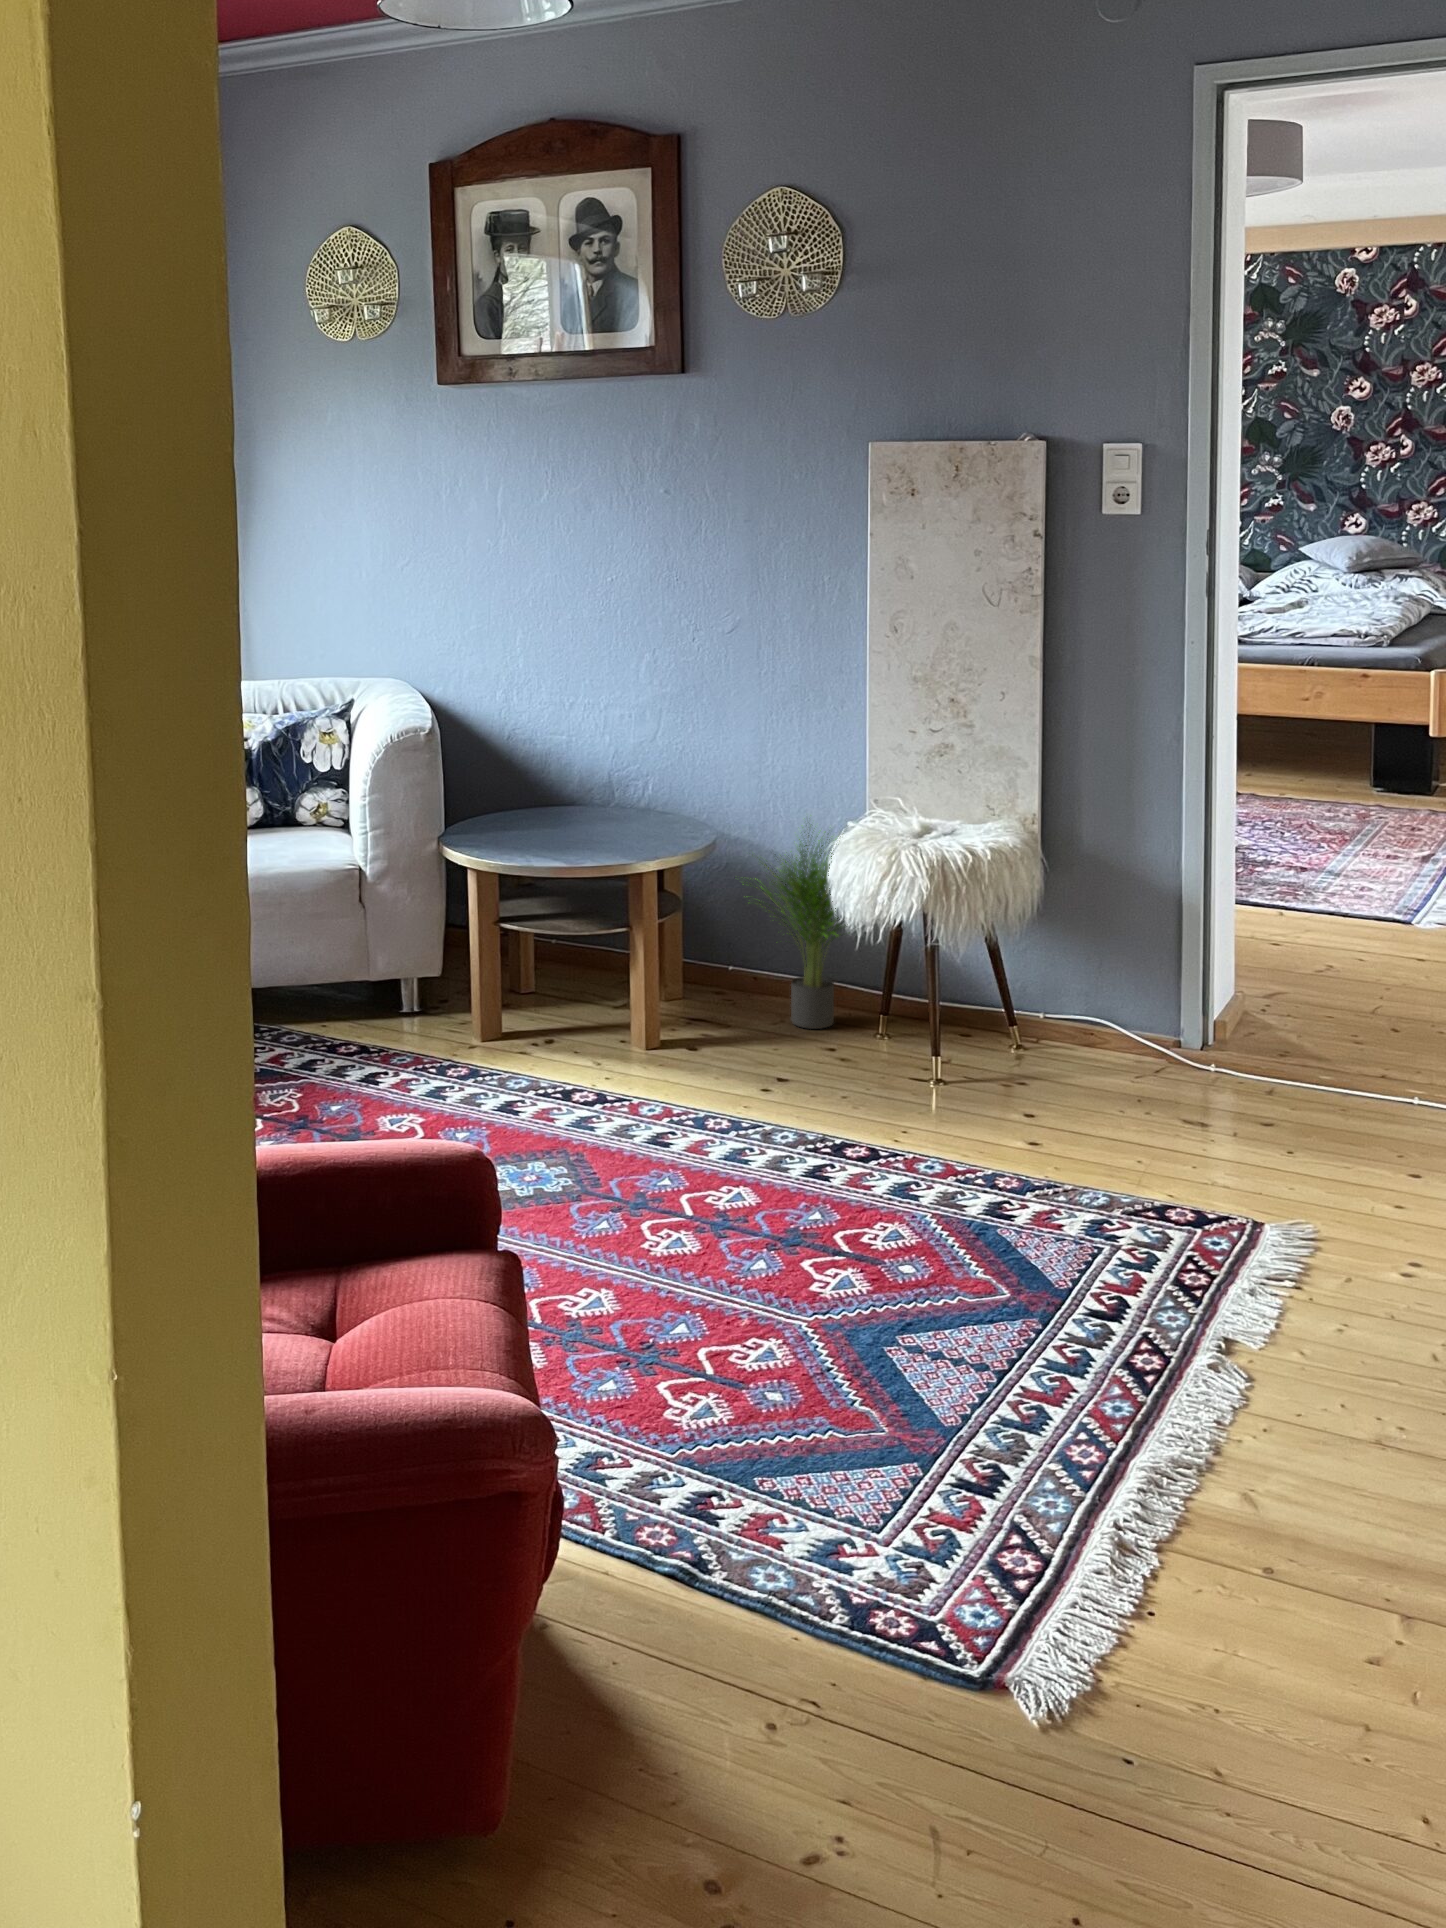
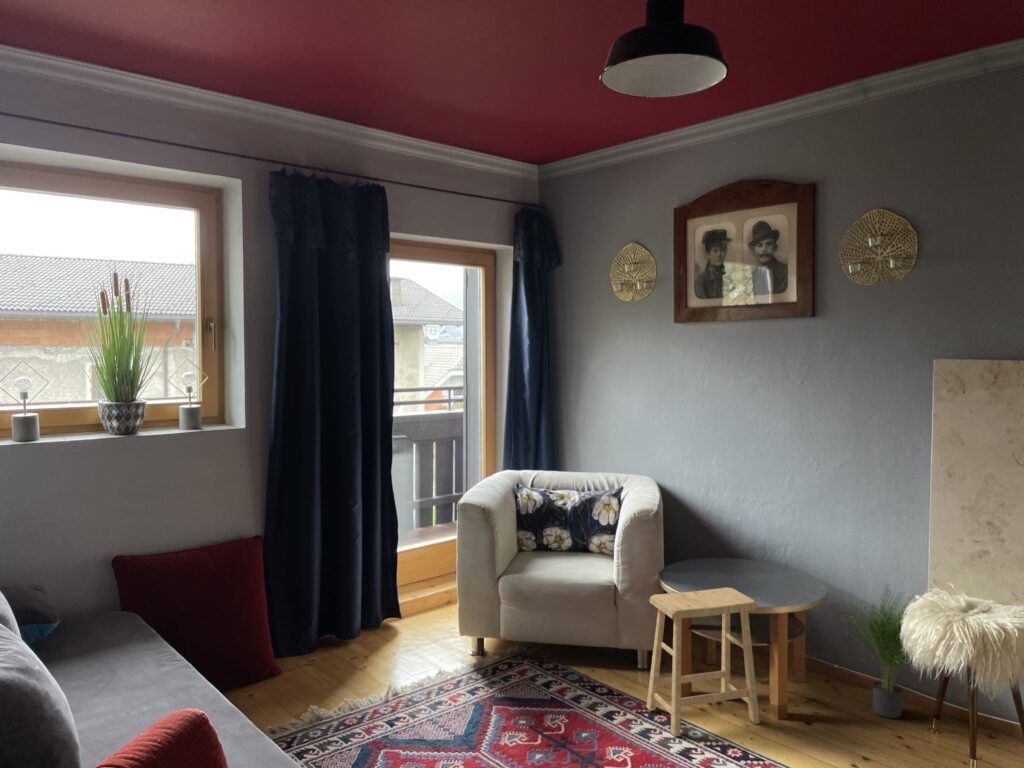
footstool: none [431,845,619,1091] -> present [646,587,760,737]

